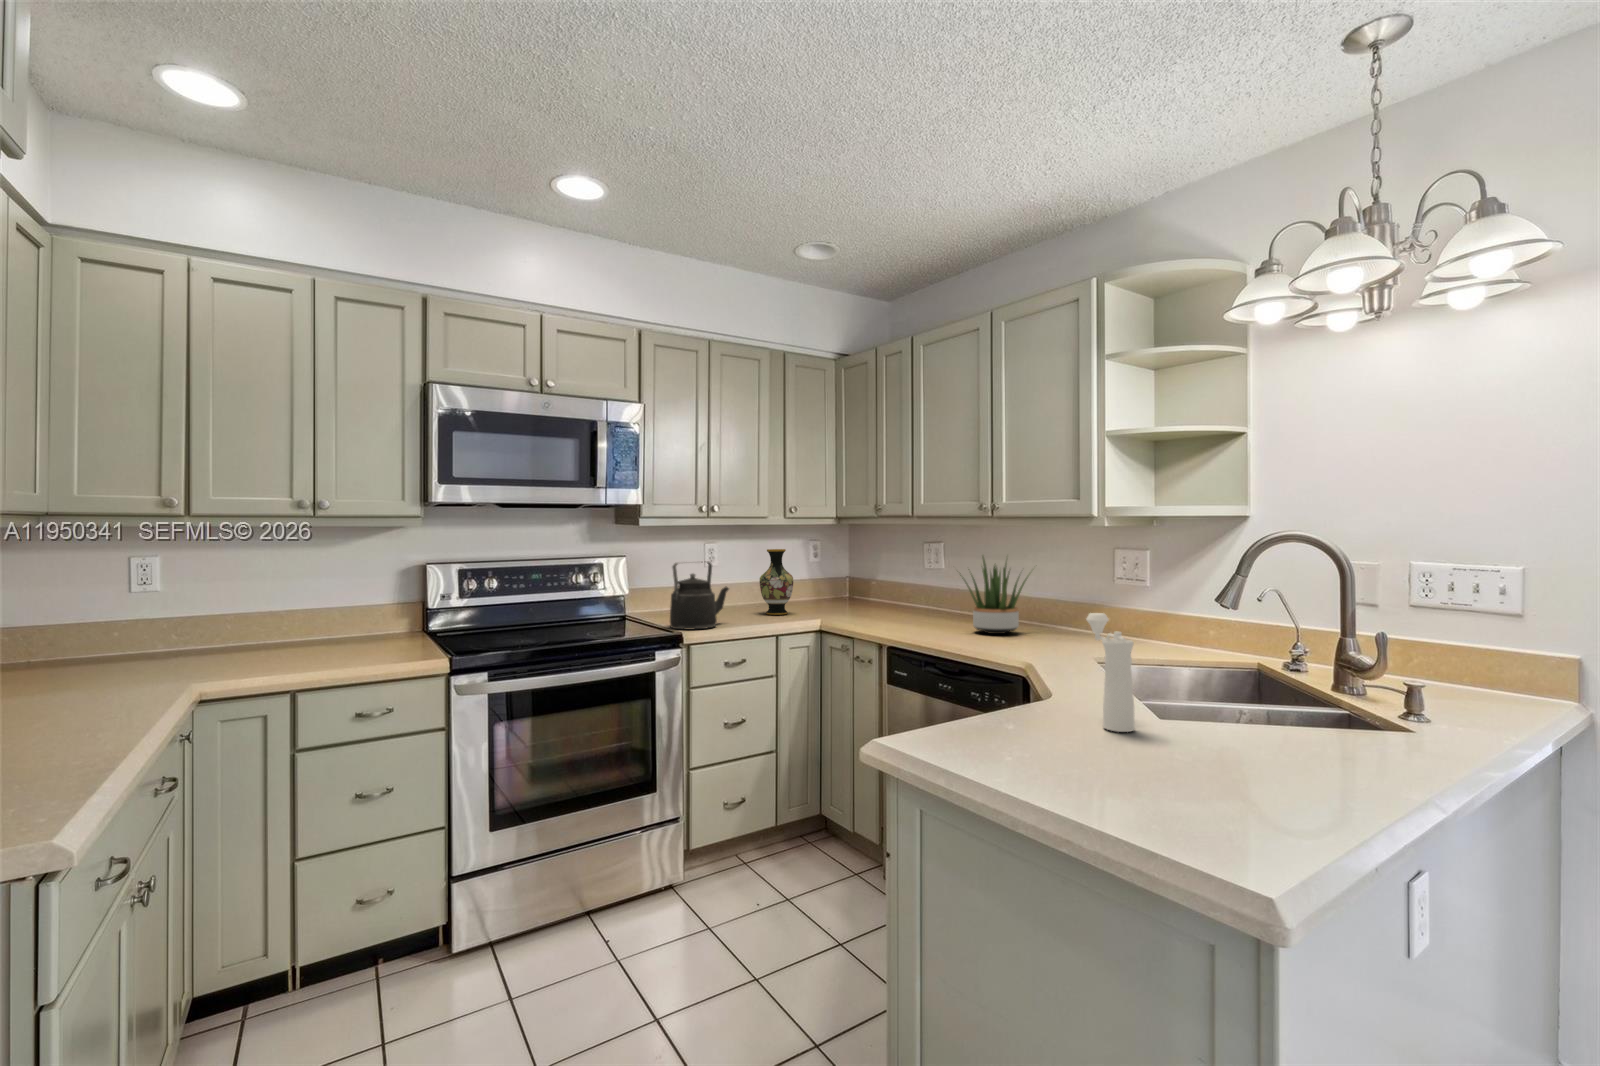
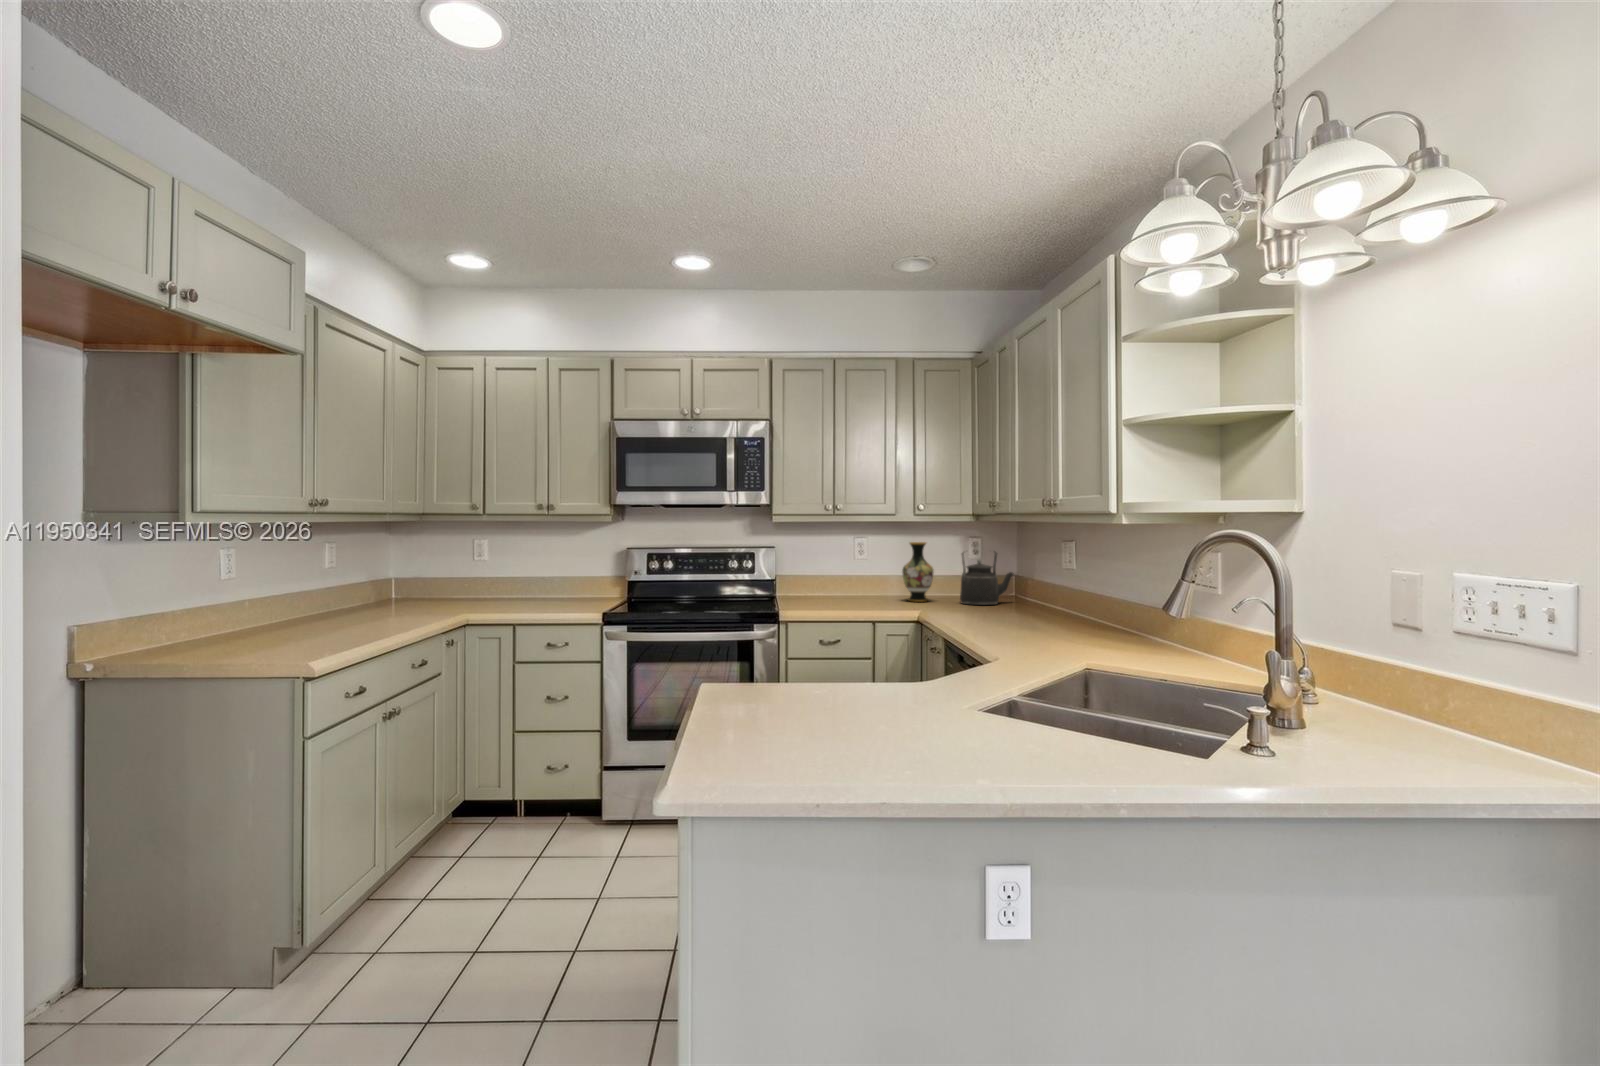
potted plant: present [960,557,1028,634] -> none [1022,550,1116,633]
kettle: present [670,562,729,629] -> present [960,551,1014,605]
pepper mill: present [1086,613,1135,732] -> none [863,606,911,718]

